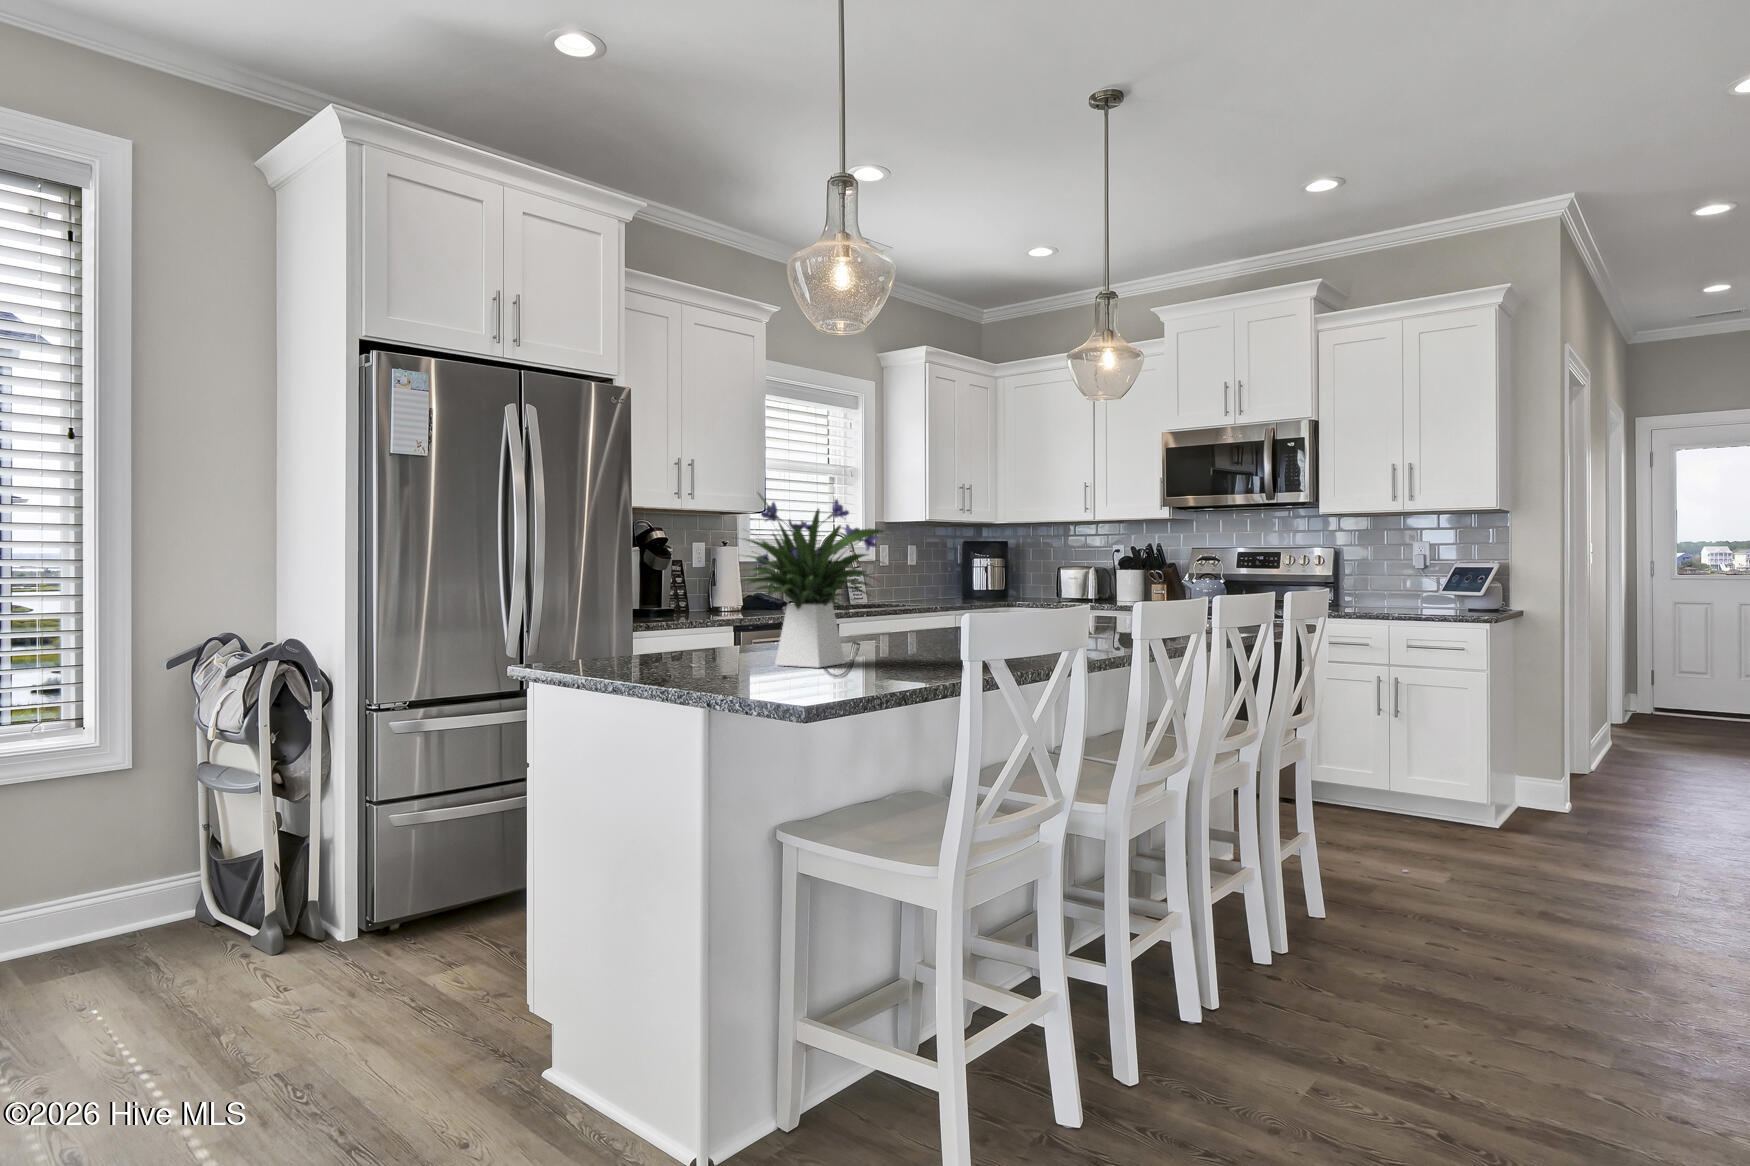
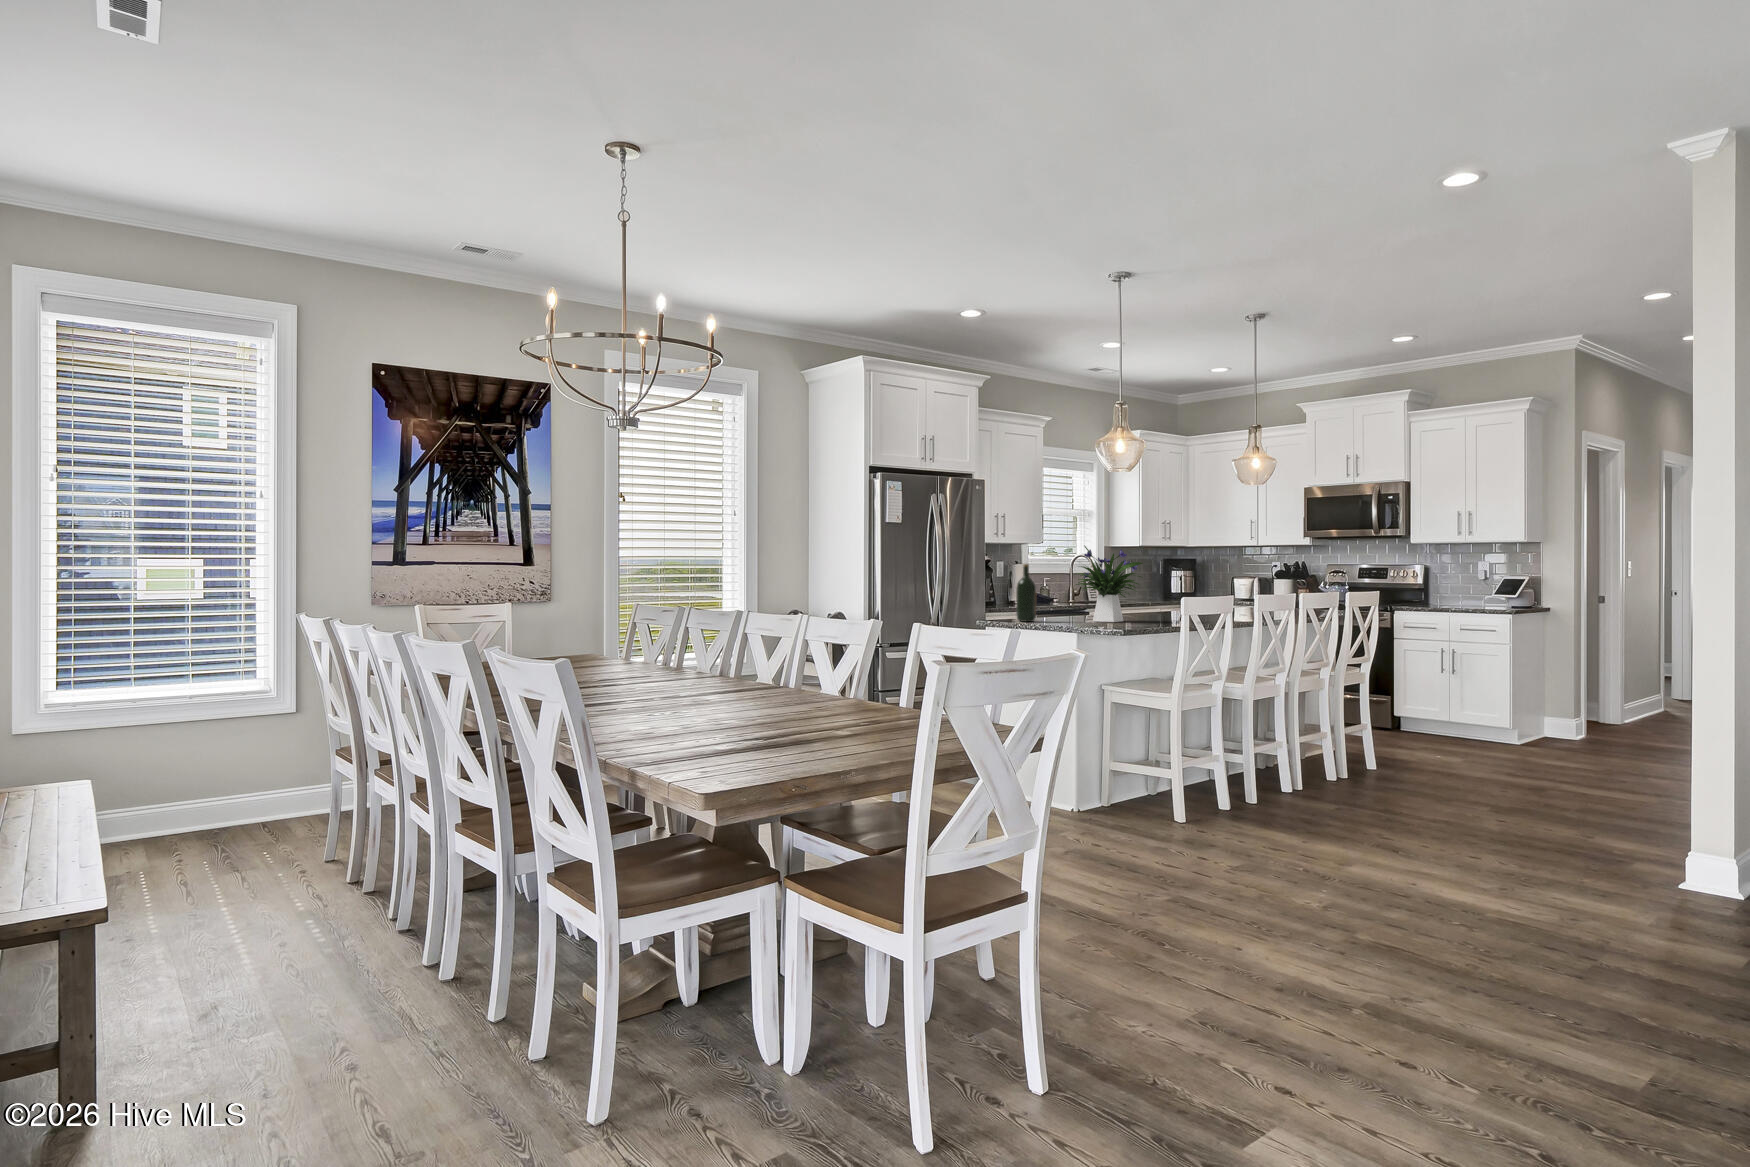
wine bottle: none [590,532,638,671] -> present [1016,564,1036,622]

